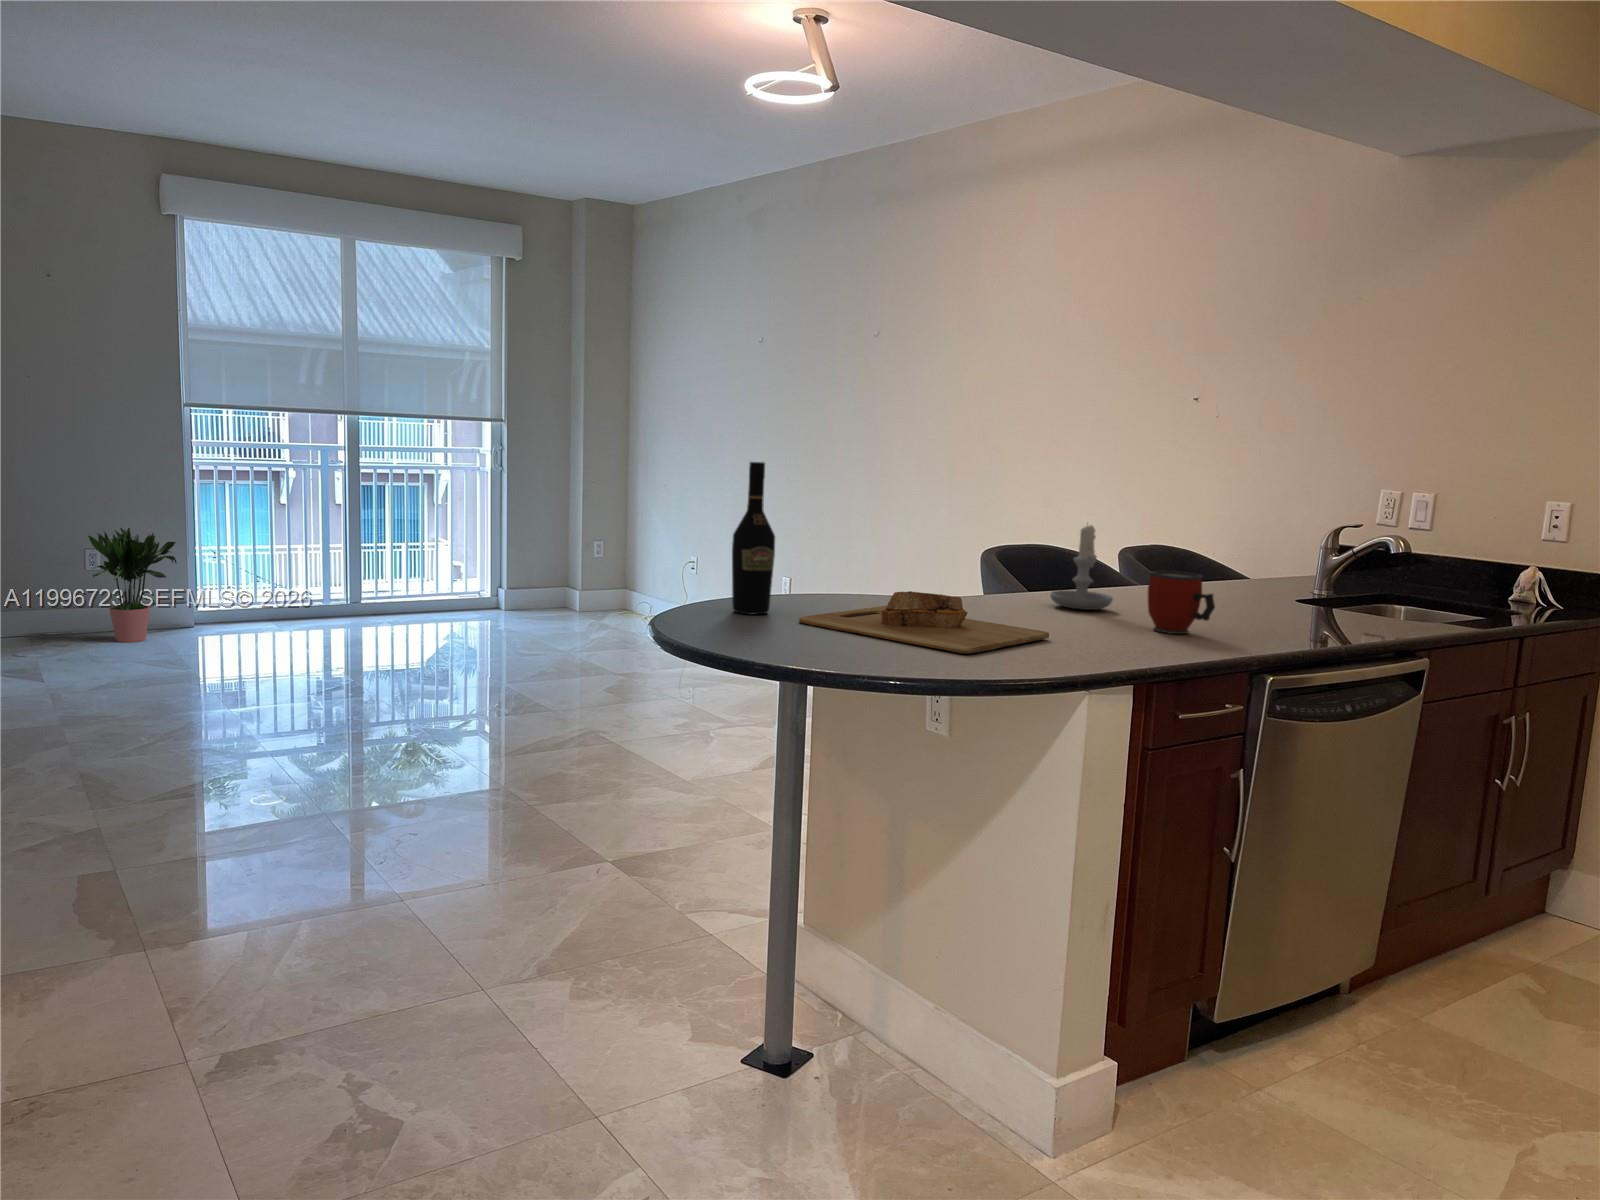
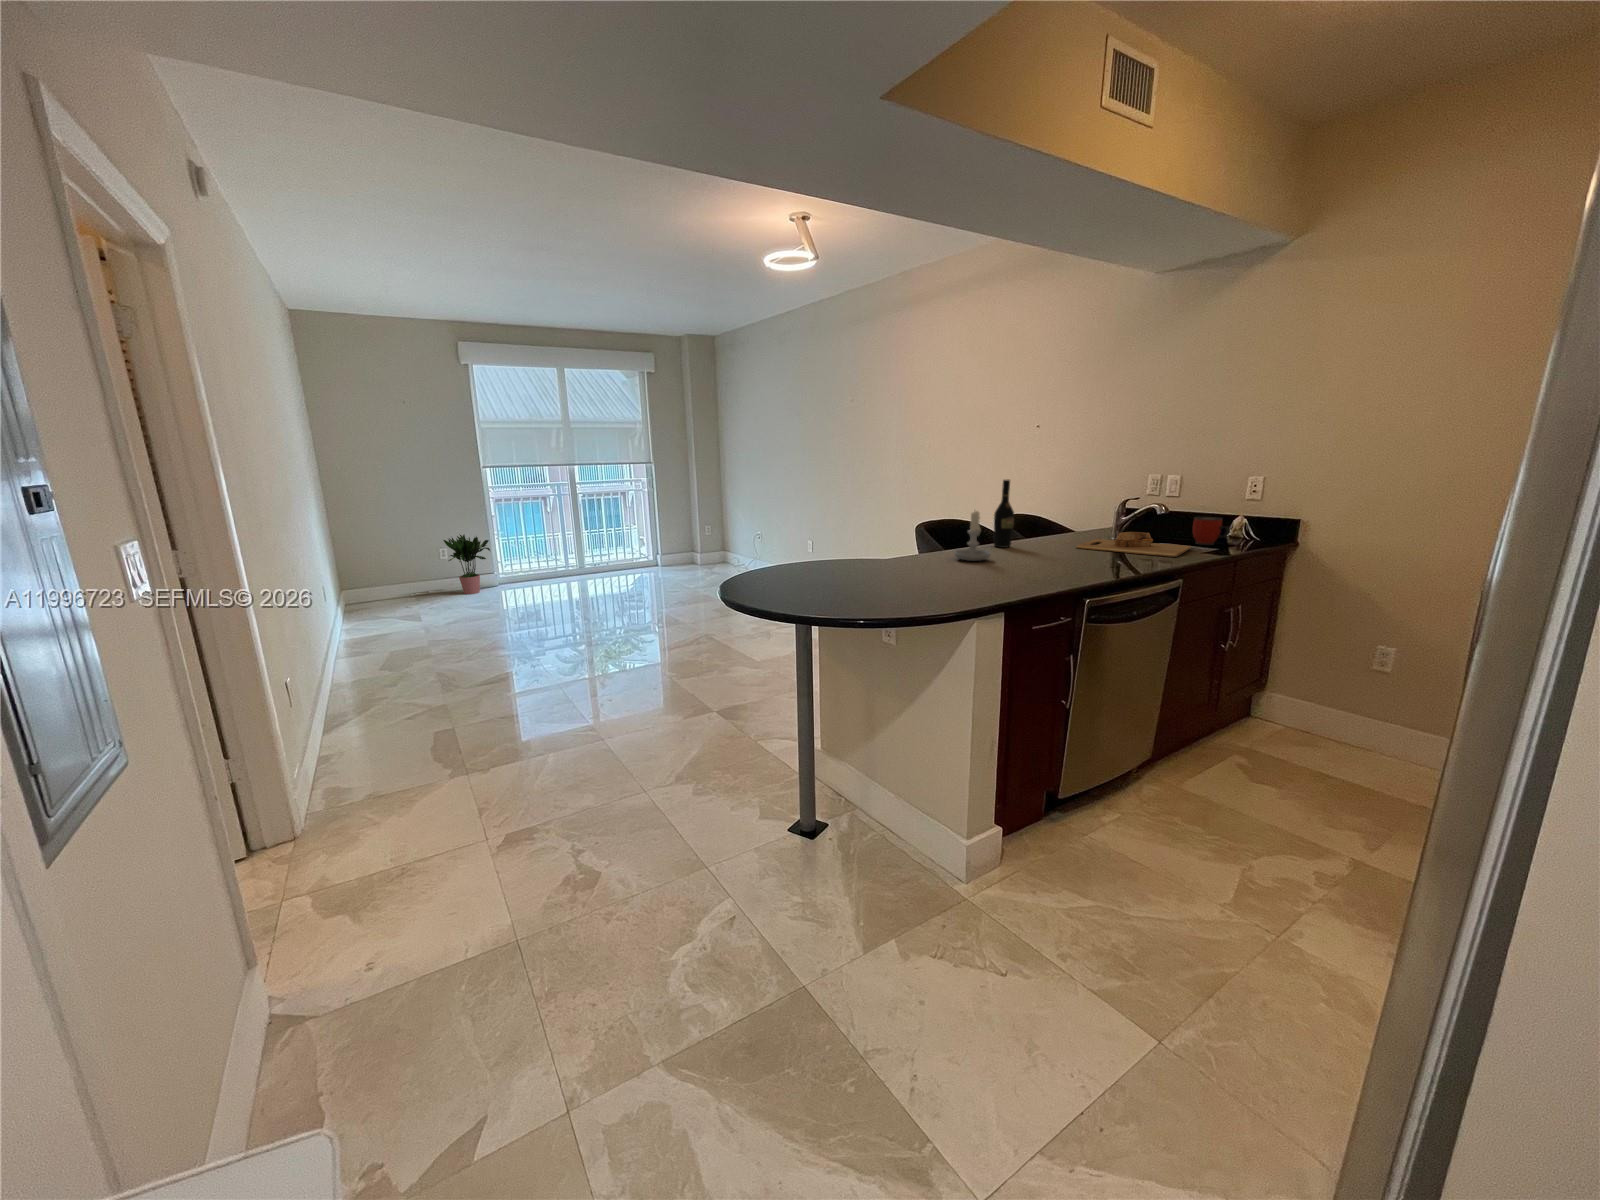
wine bottle: present [732,462,775,615] -> present [994,480,1014,548]
mug: present [1148,571,1215,634] -> present [1193,517,1230,545]
cutting board: present [799,591,1049,654] -> present [1076,532,1191,557]

